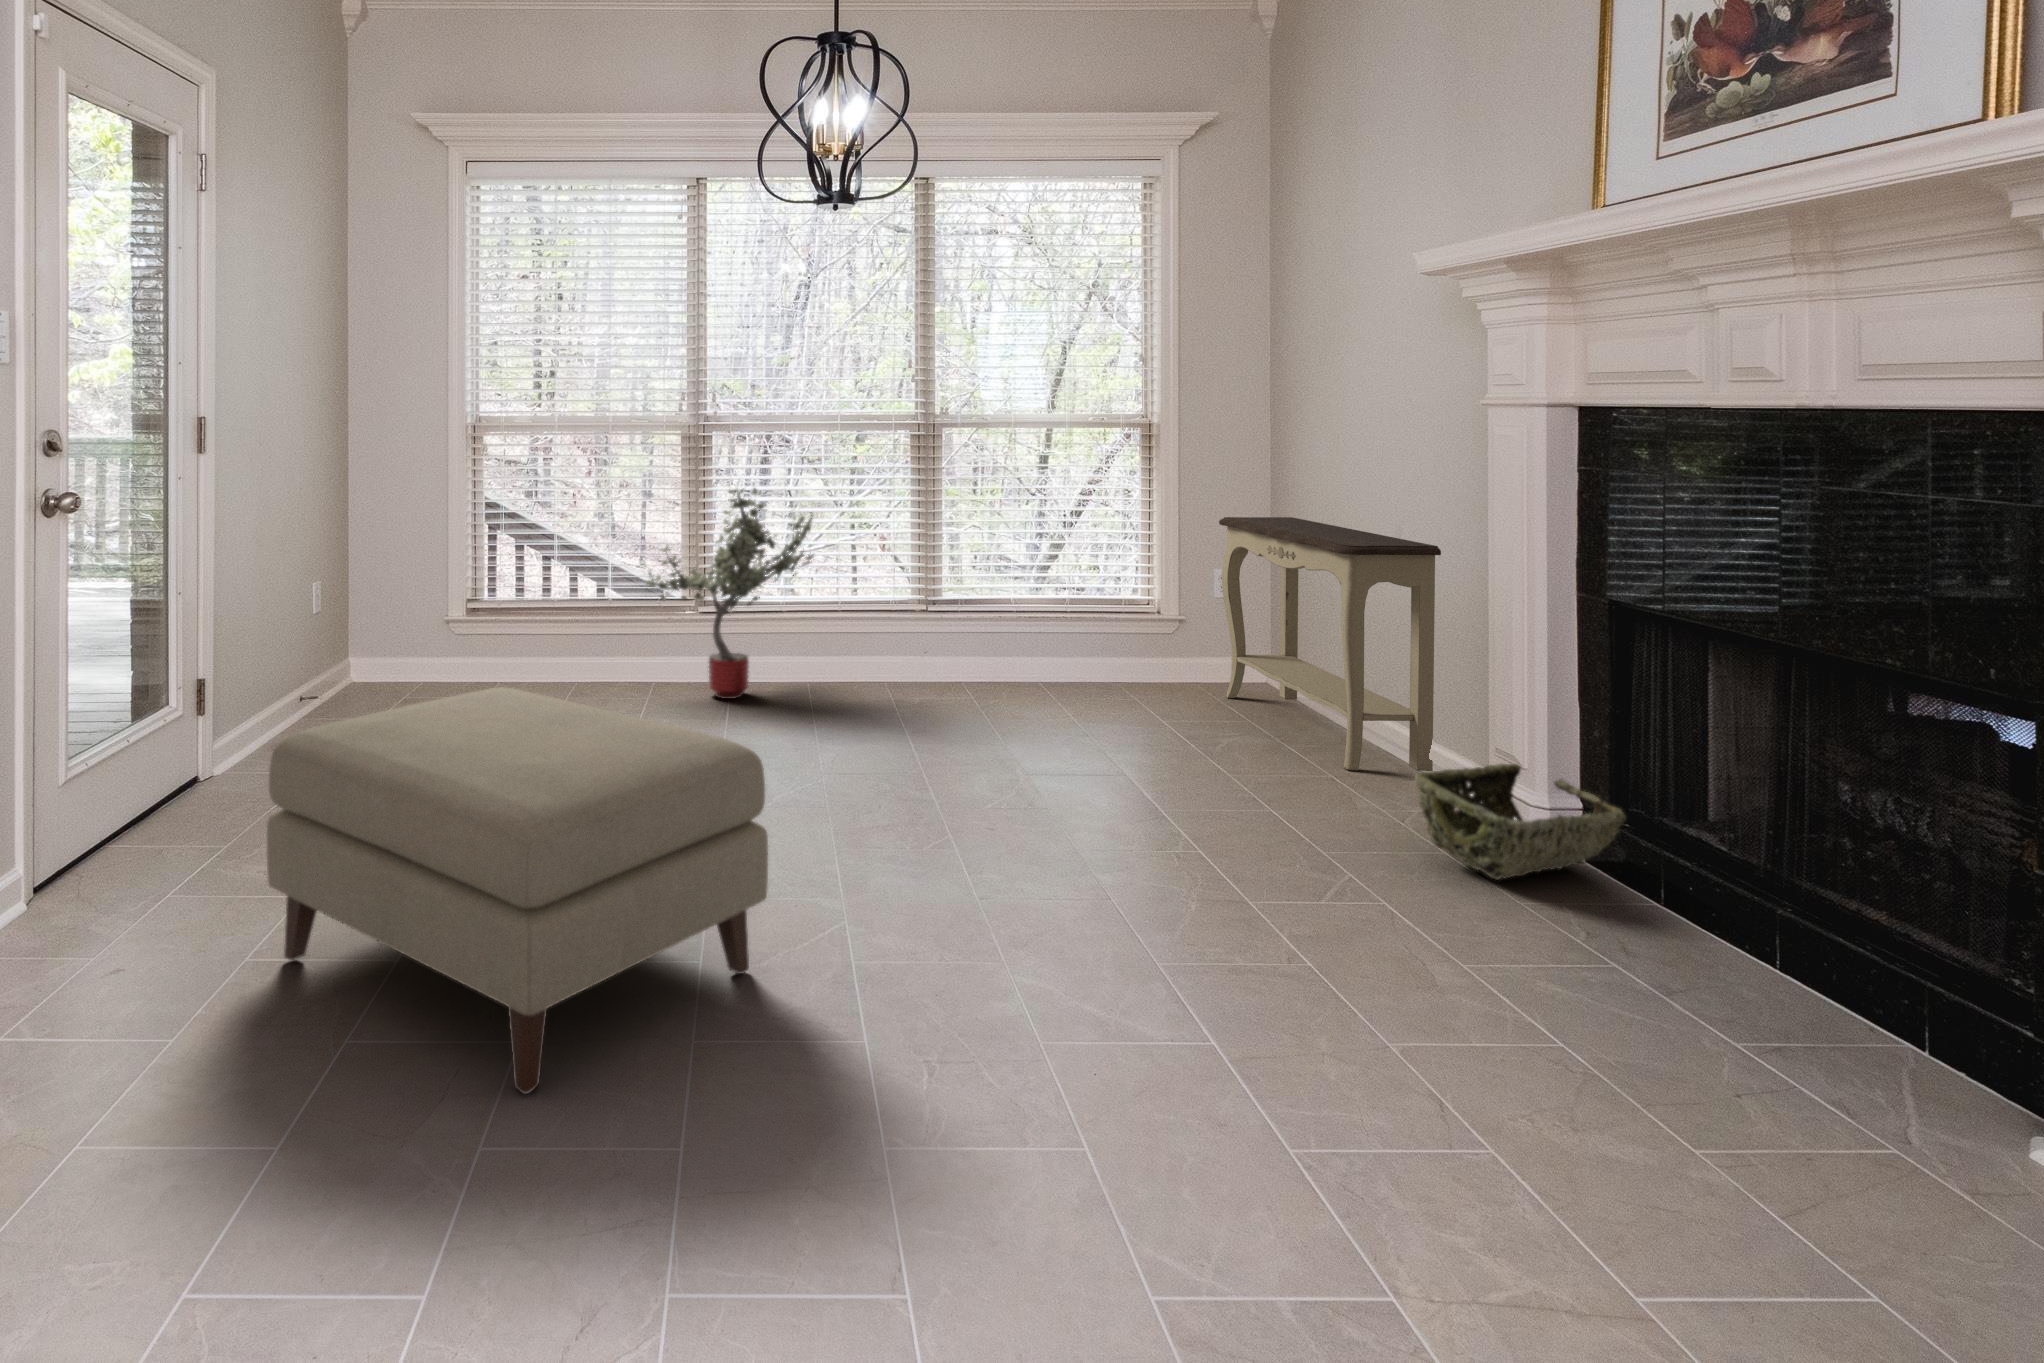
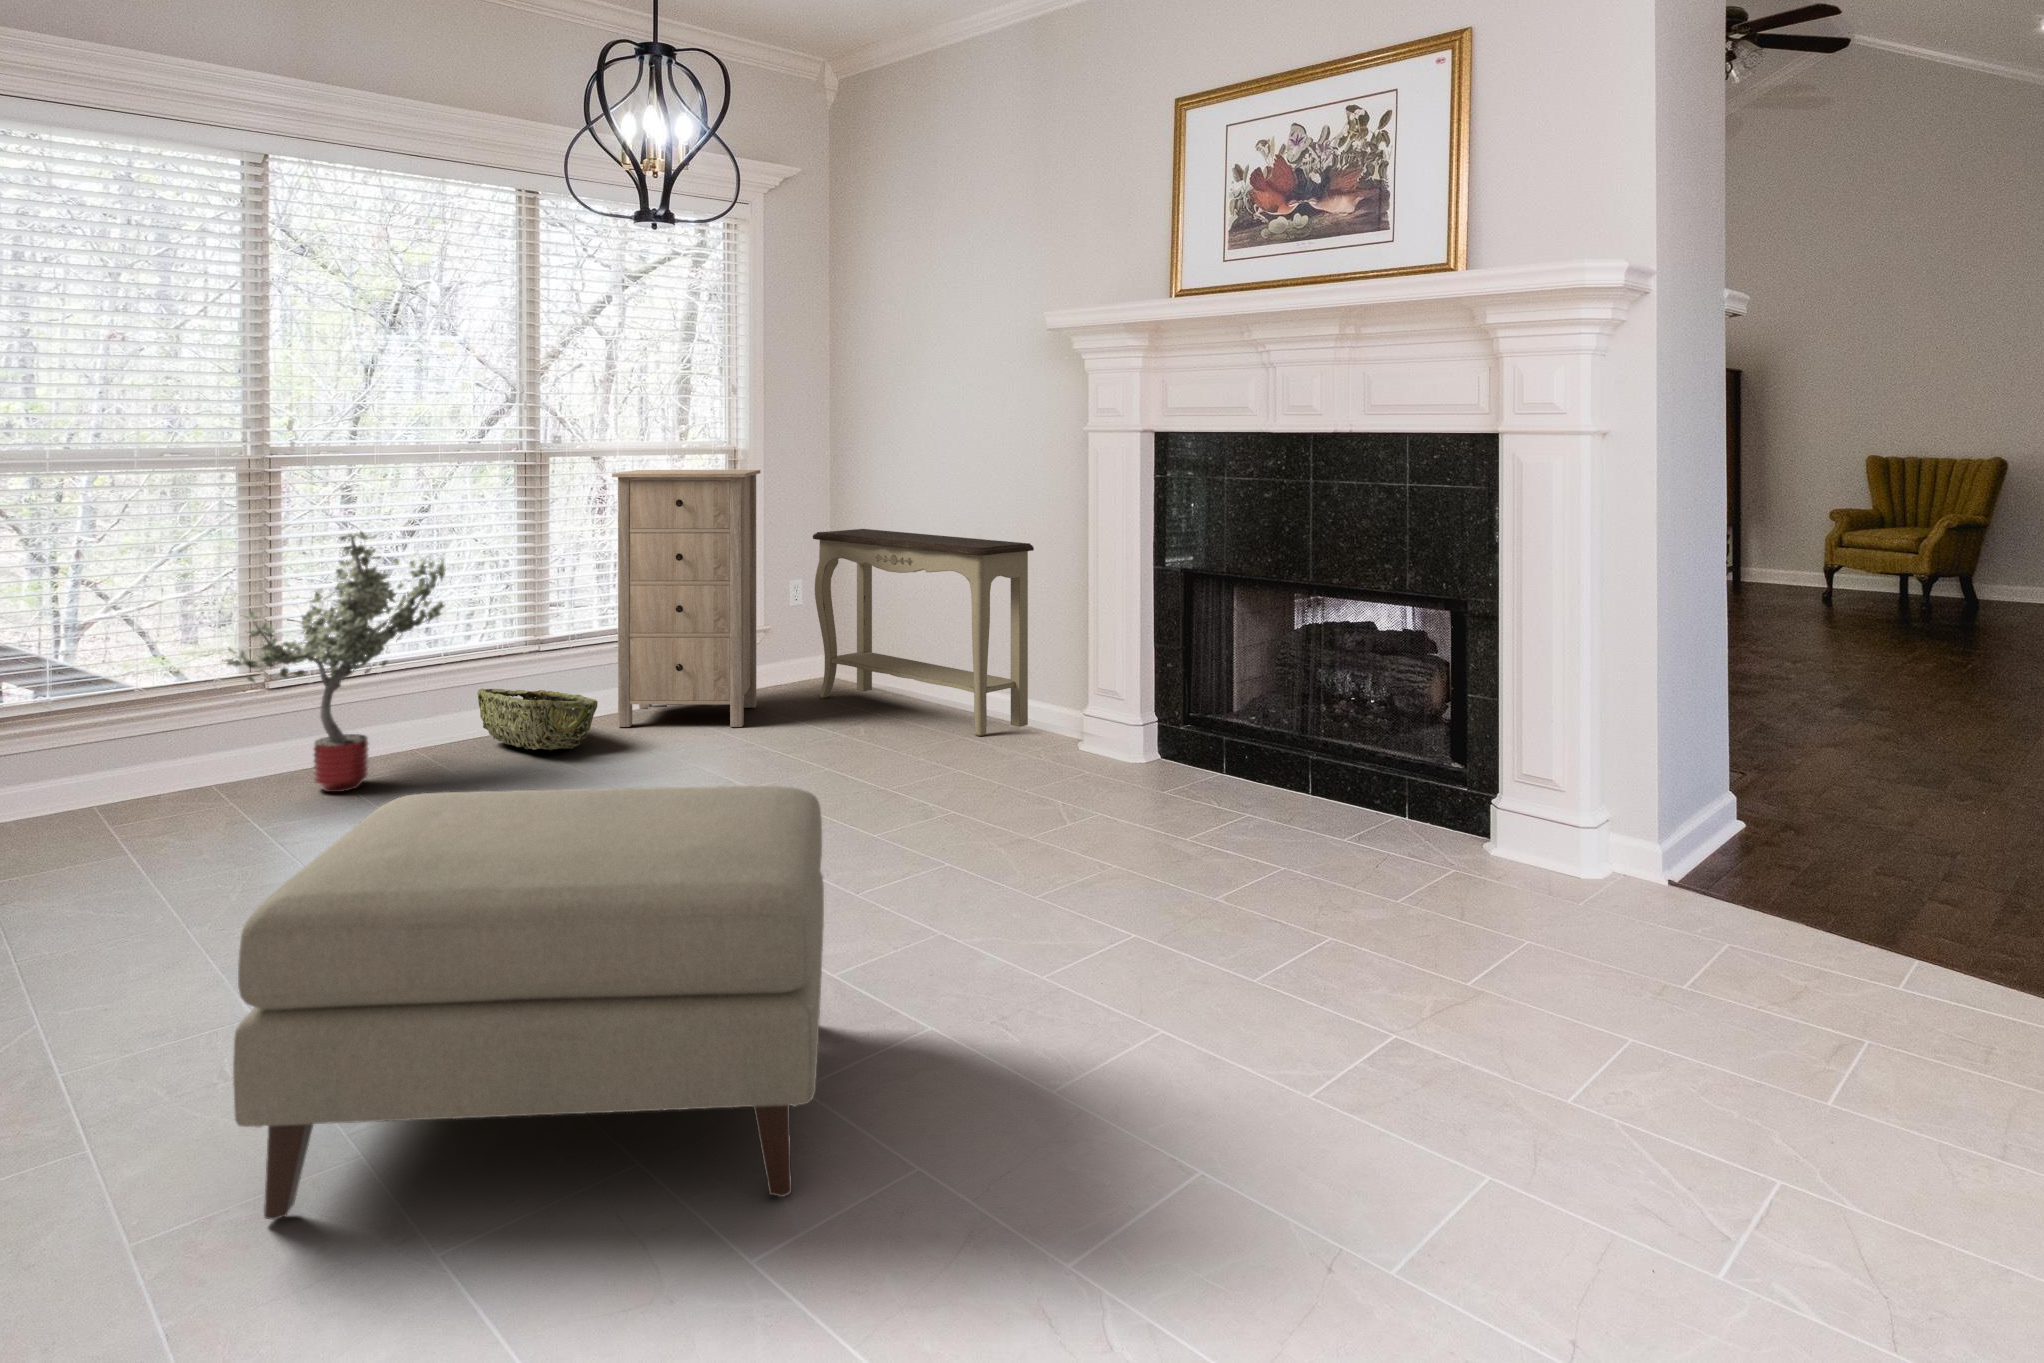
storage cabinet: none [986,445,1153,710] -> present [612,470,760,727]
woven basket: present [1415,764,1626,879] -> present [477,689,598,751]

